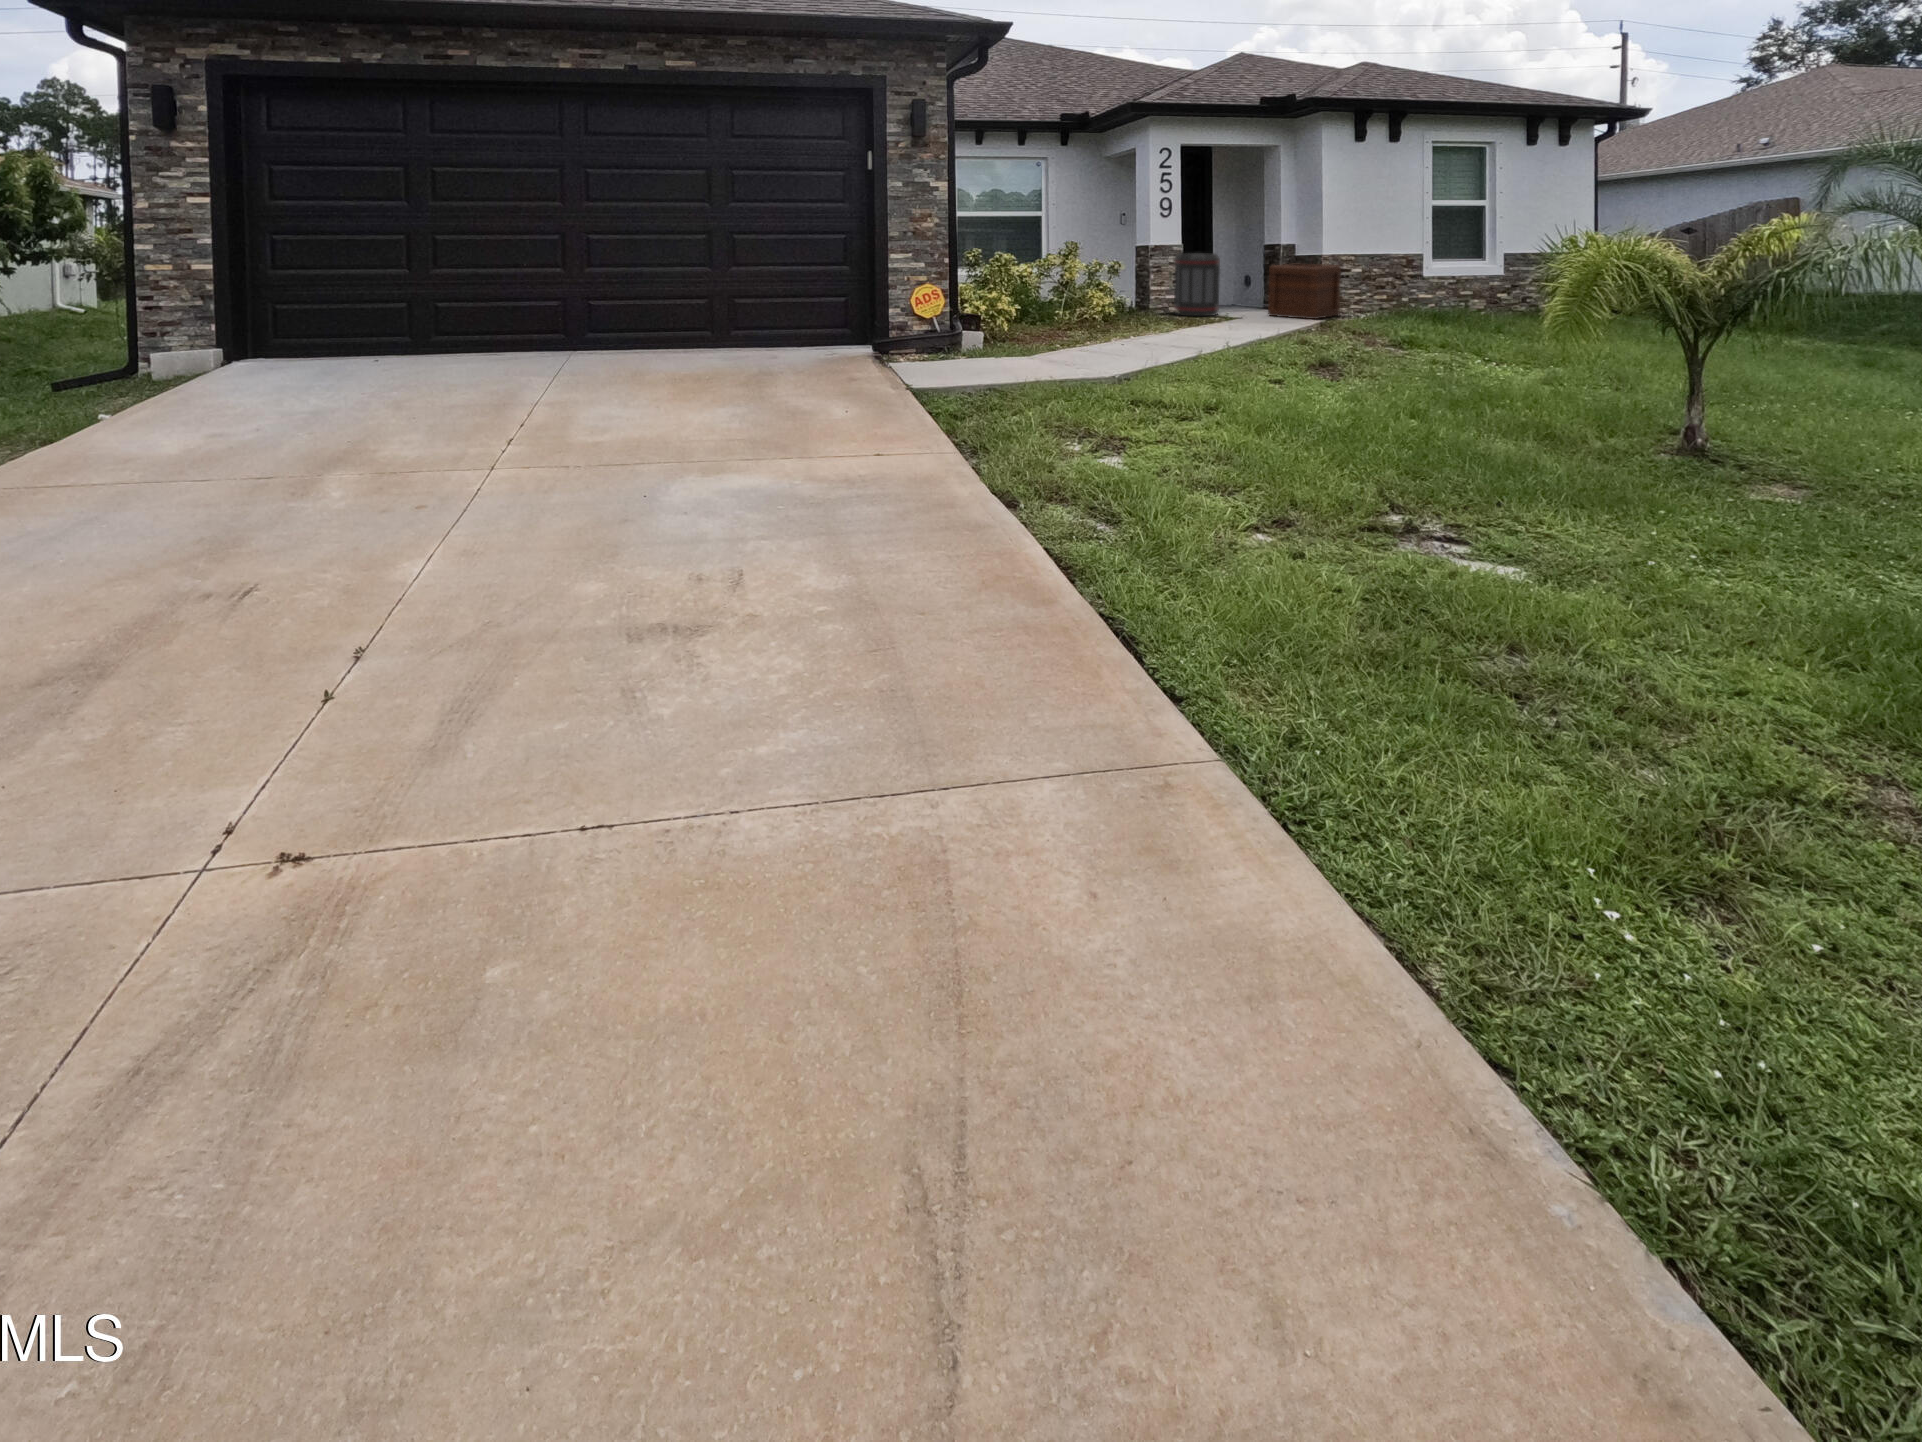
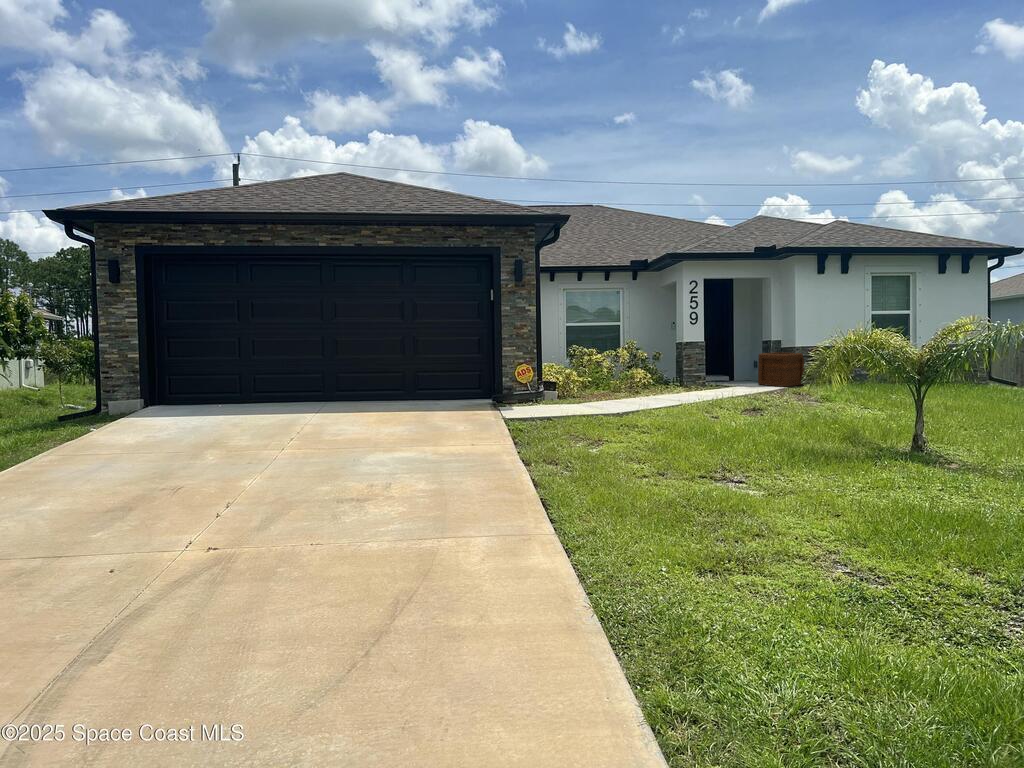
trash can: present [1174,253,1220,316] -> none [700,346,728,385]

